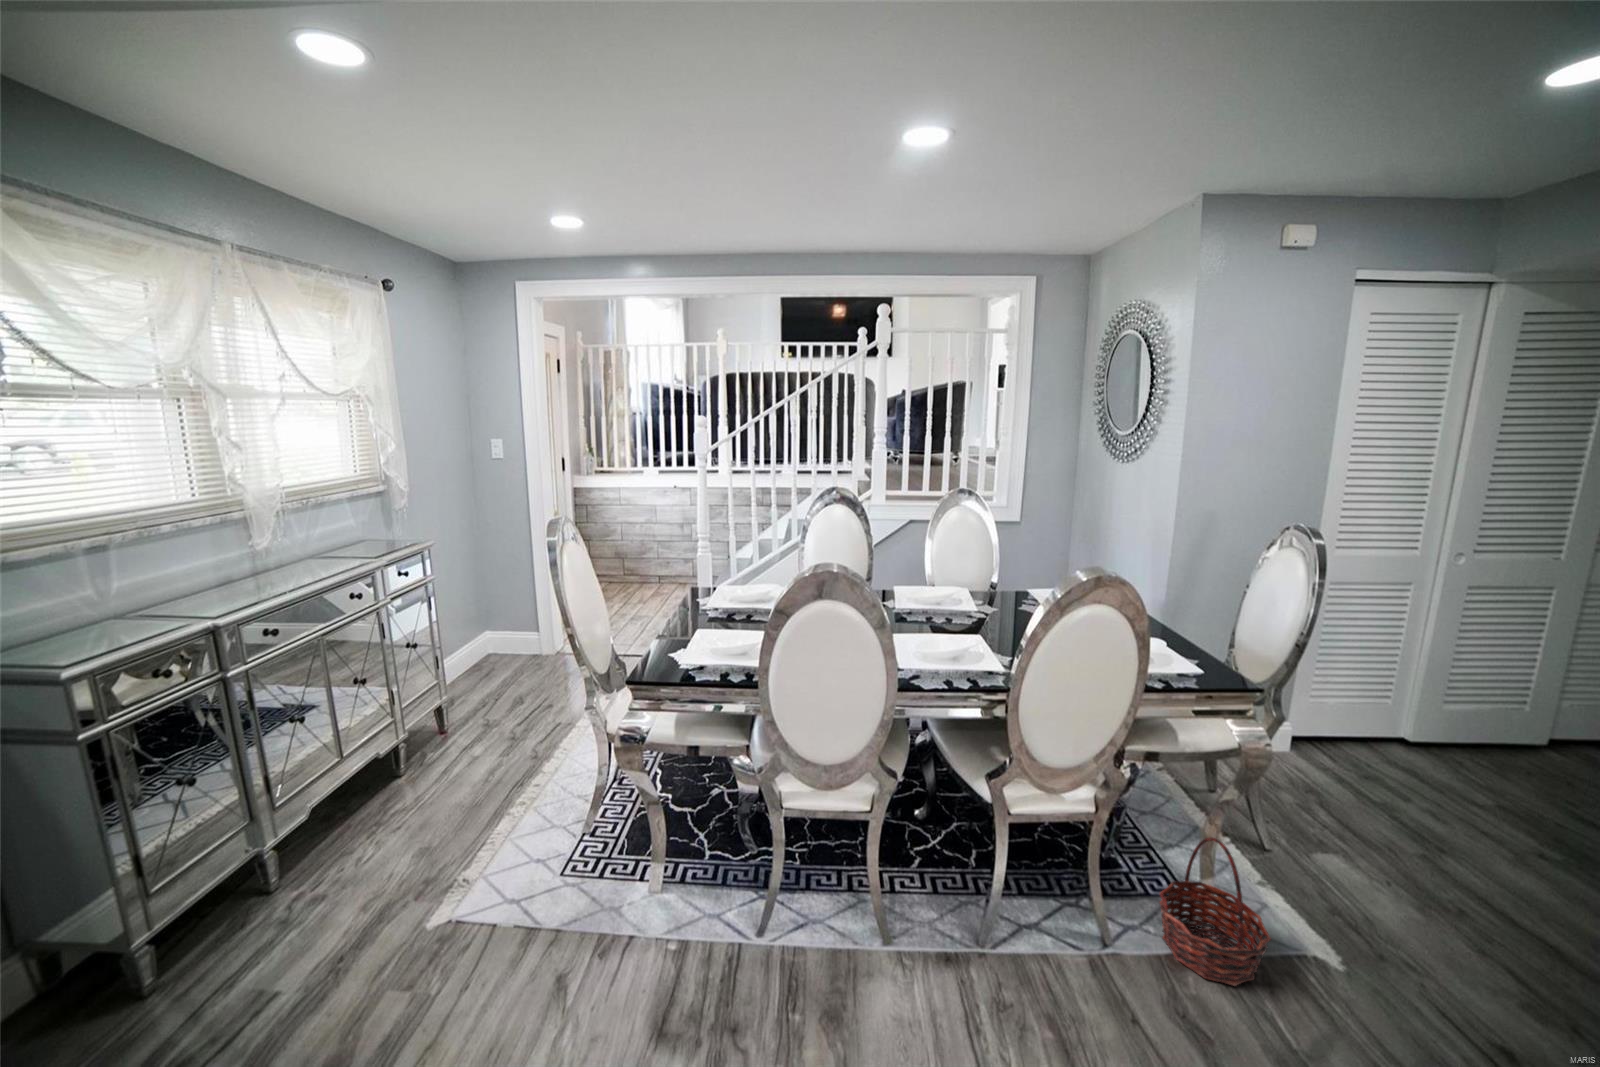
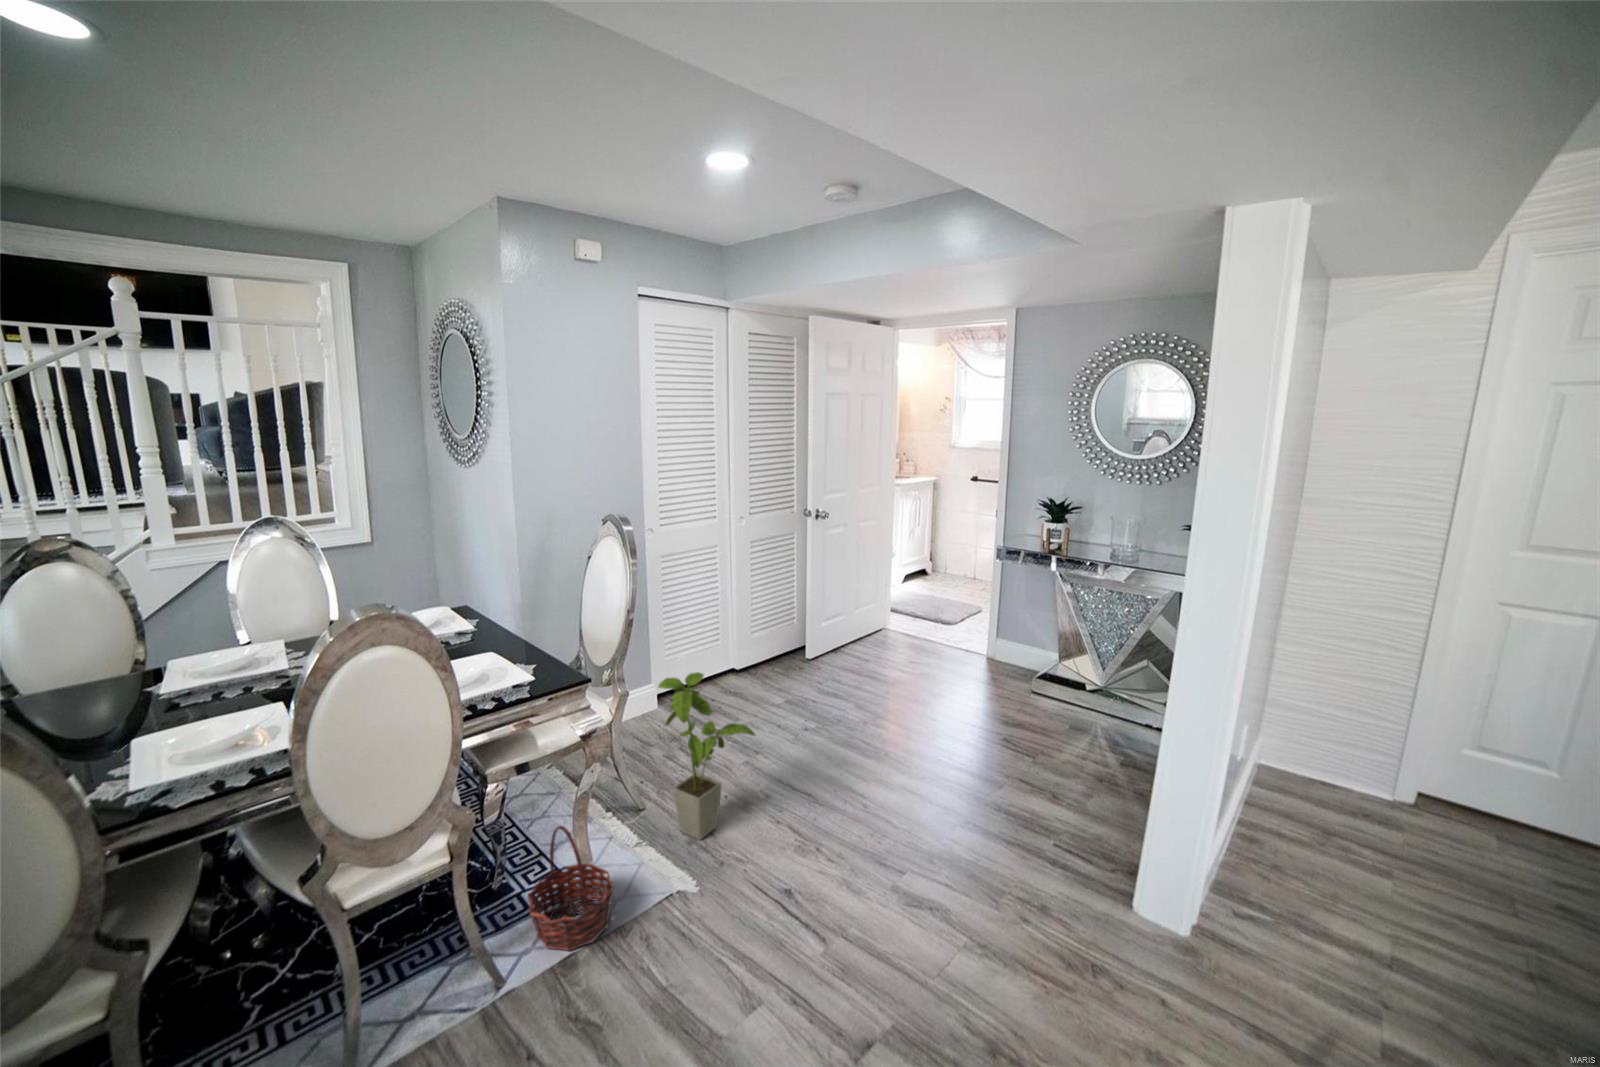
house plant: none [1349,722,1536,942] -> present [658,672,755,840]

